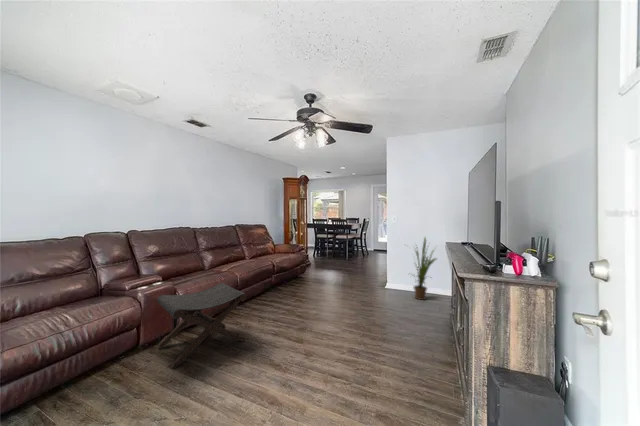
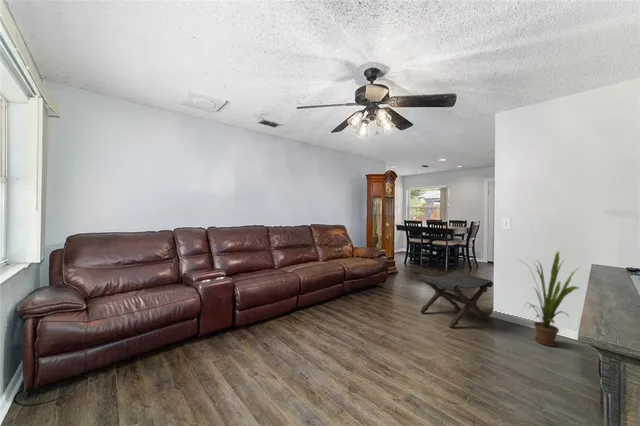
footstool: present [157,283,246,368] -> present [420,271,493,328]

